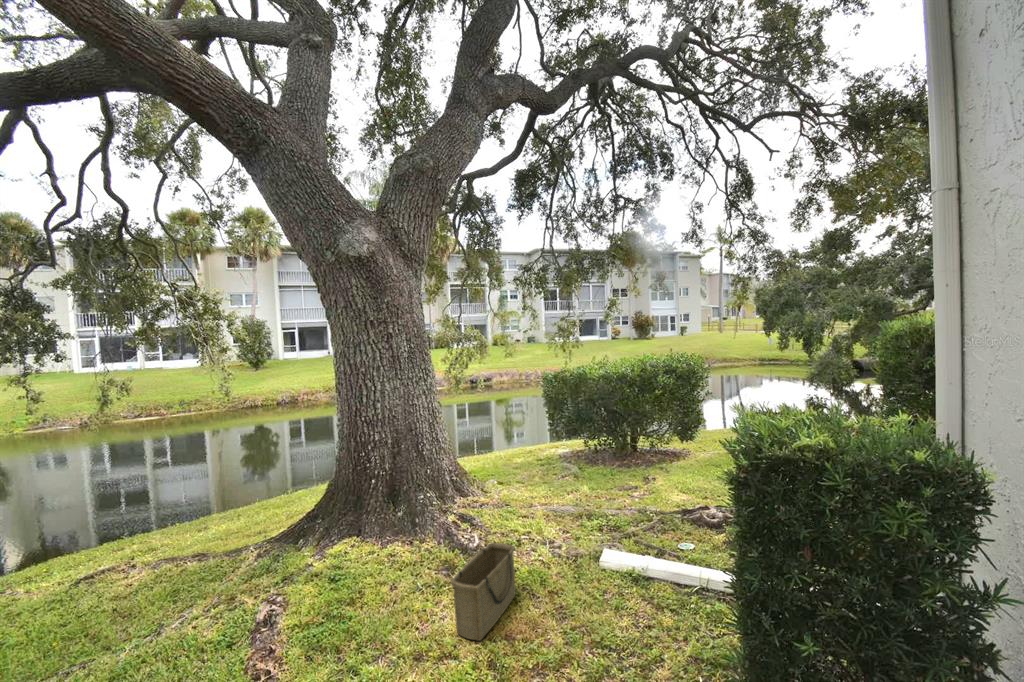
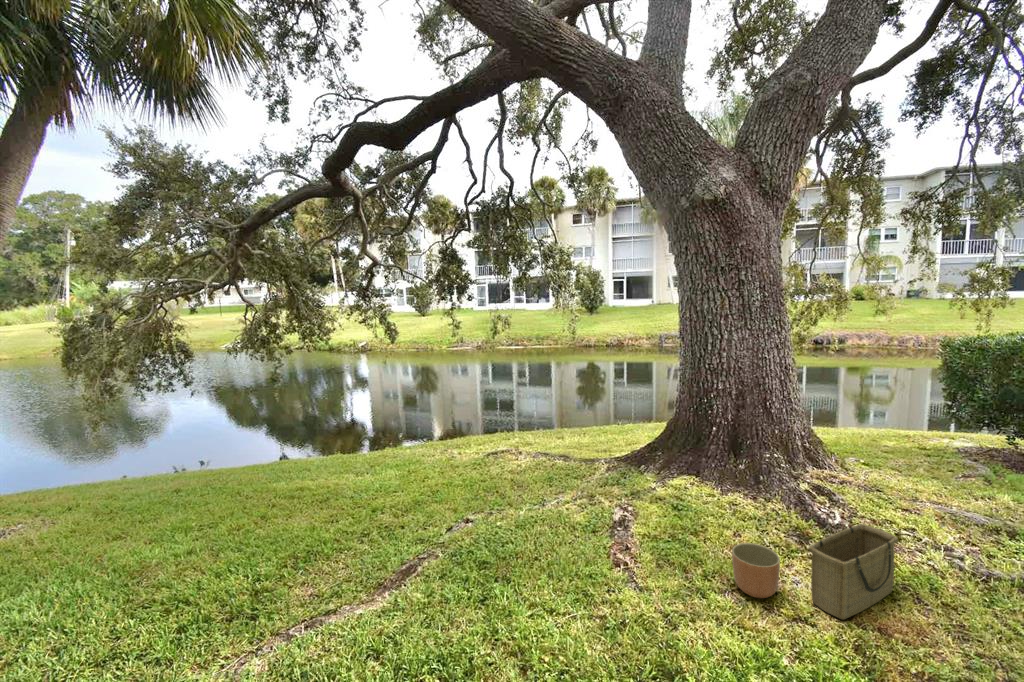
planter: none [385,594,428,653] -> present [732,543,780,598]

